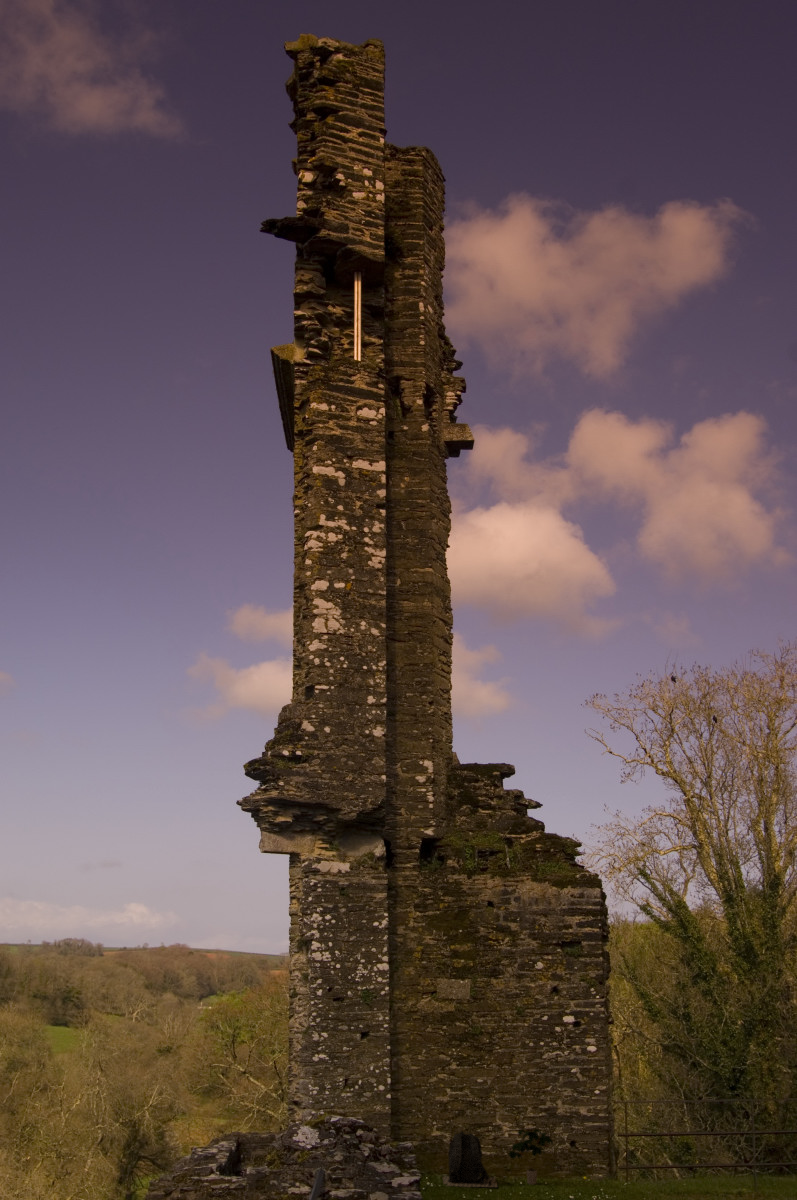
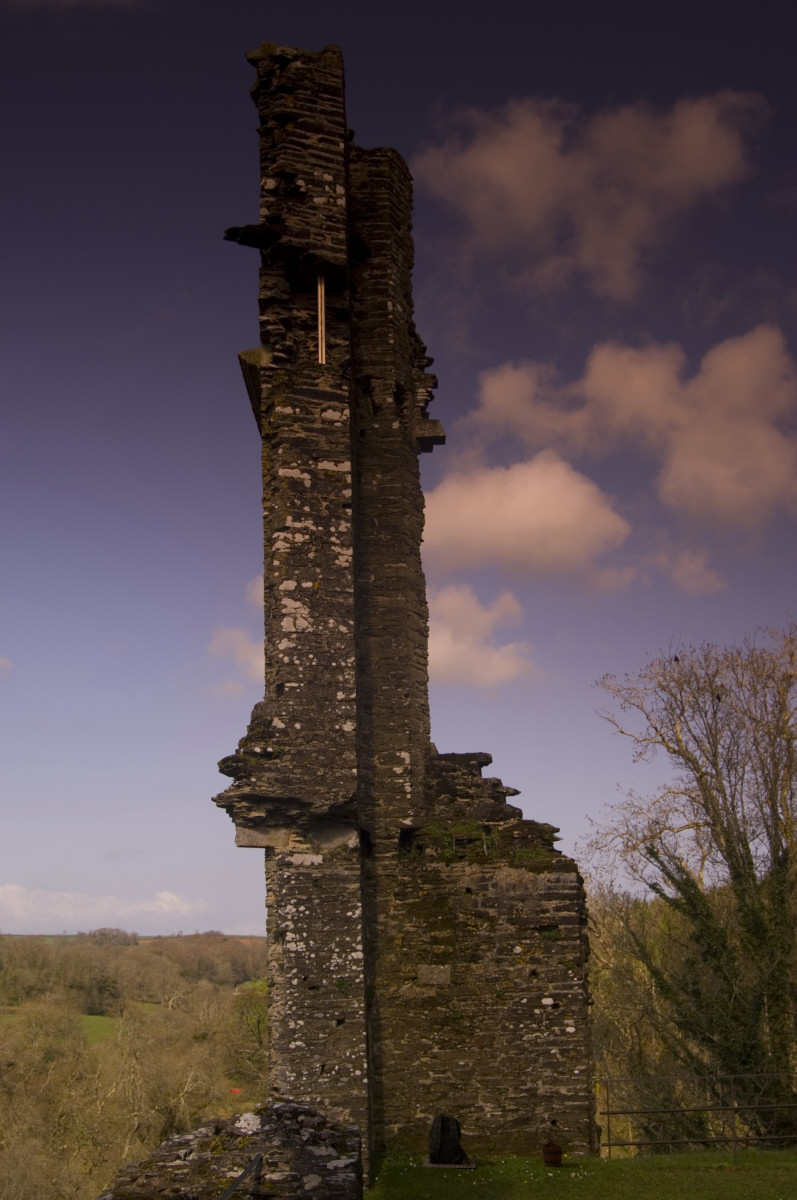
potted plant: present [509,1129,553,1184] -> none [488,1110,532,1165]
wooden bucket: none [563,1147,584,1187] -> present [542,1128,562,1167]

